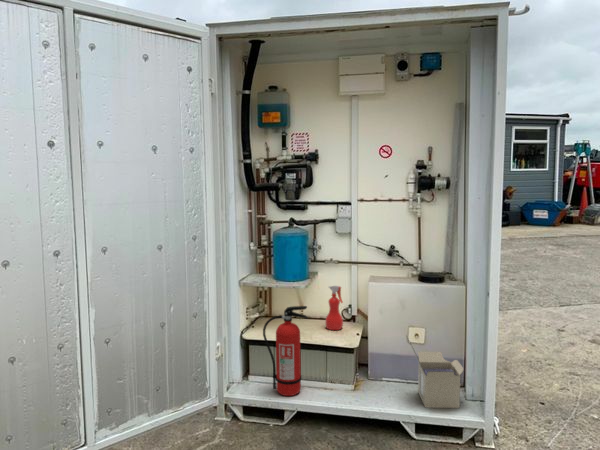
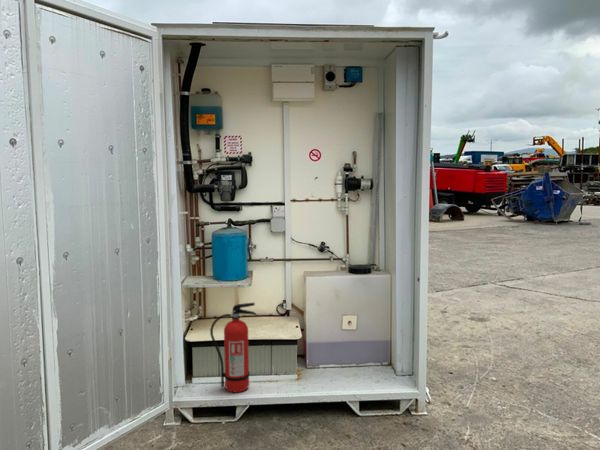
spray bottle: present [325,286,343,330] -> none [265,282,282,325]
cardboard box: present [407,337,464,408] -> none [344,323,397,387]

